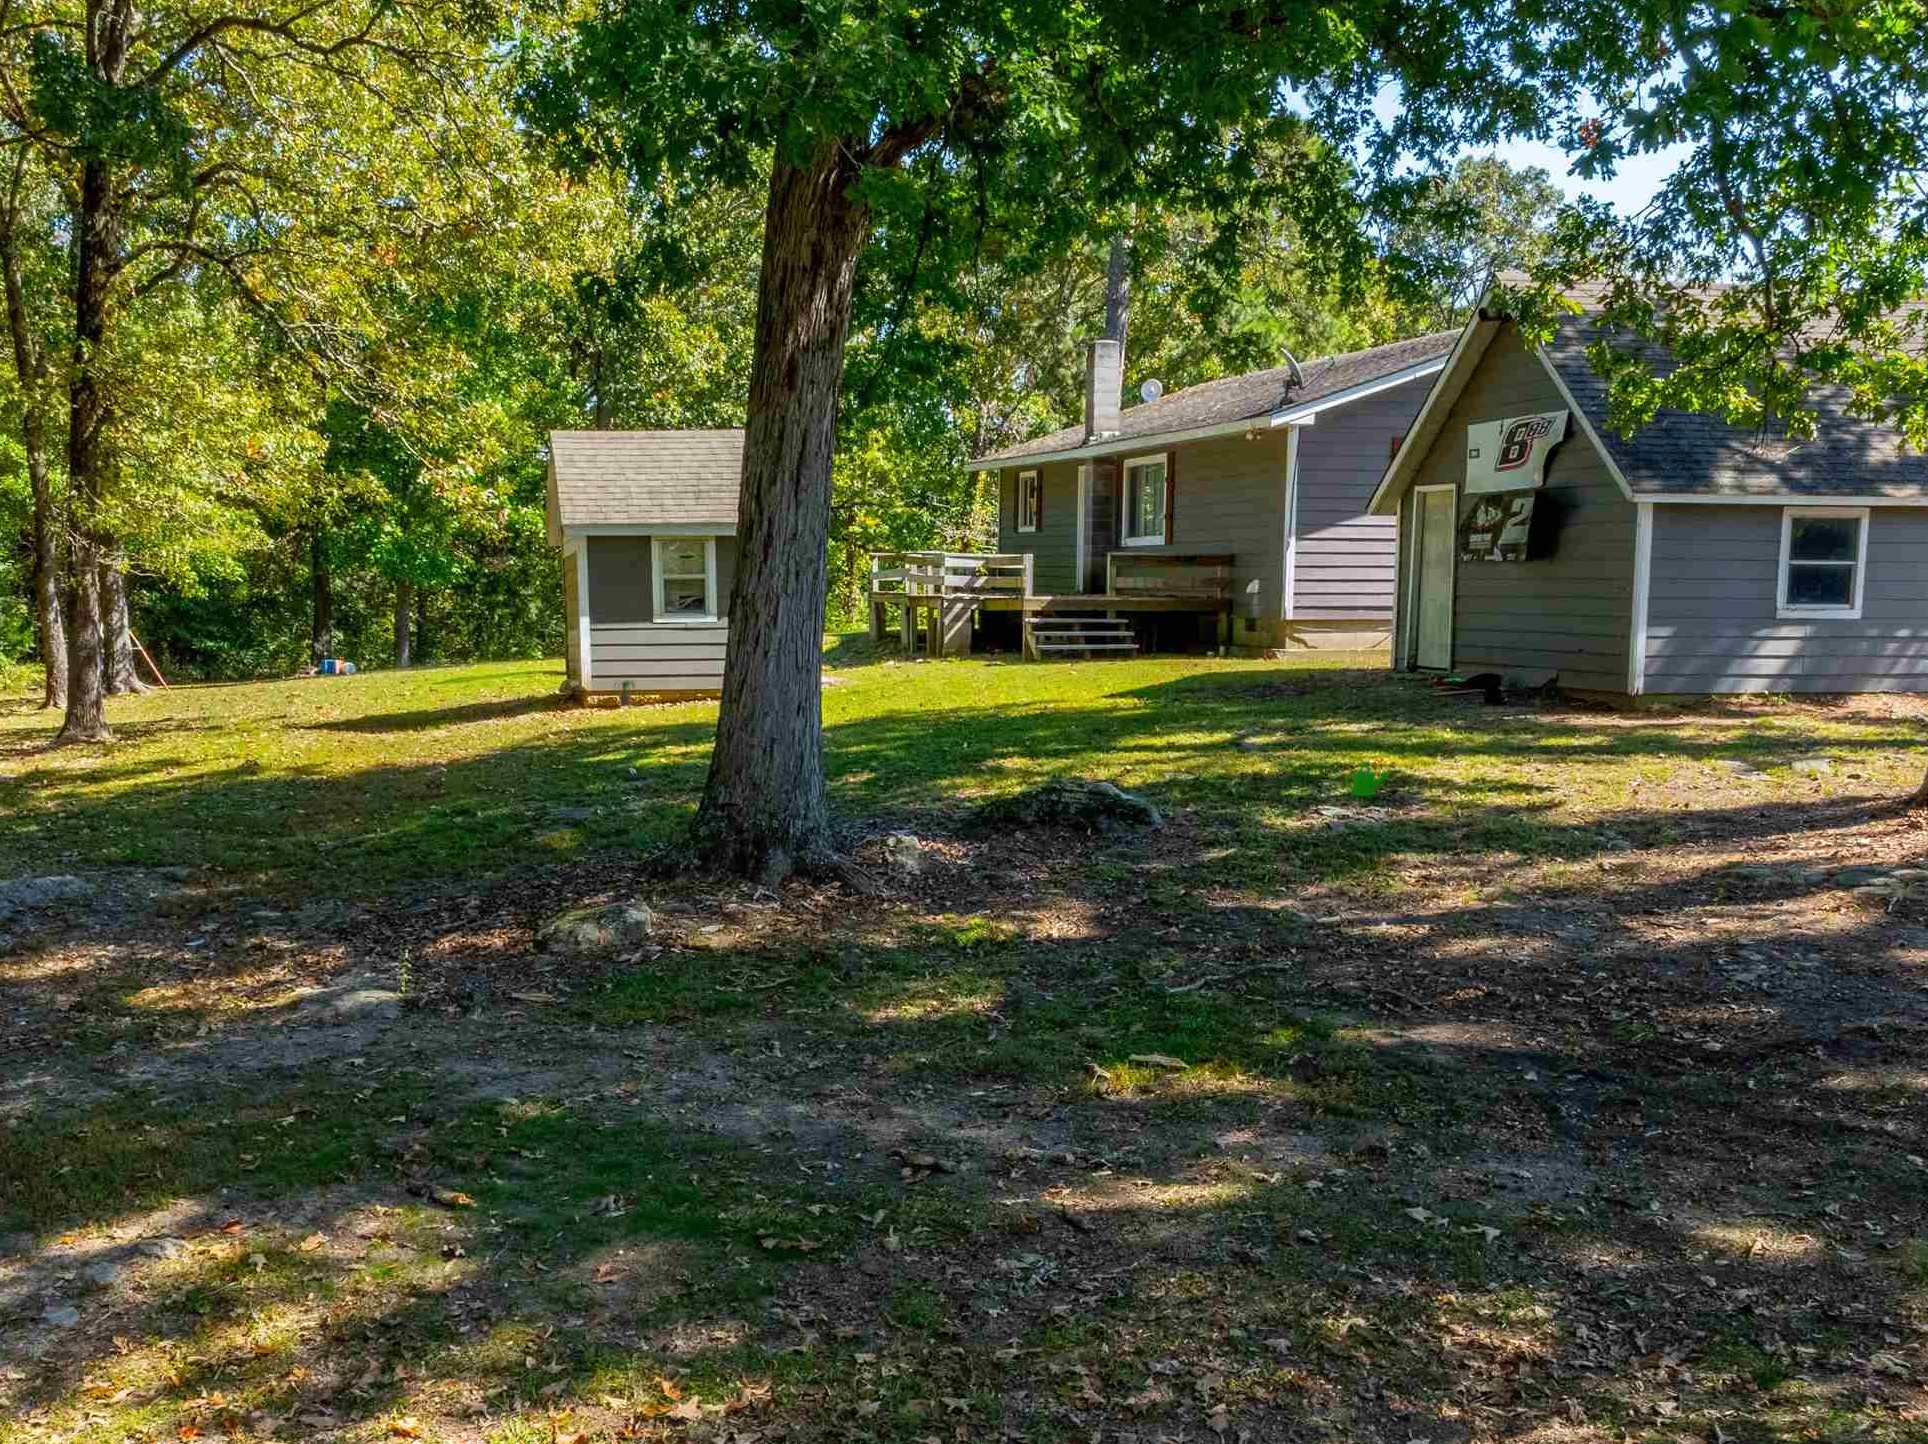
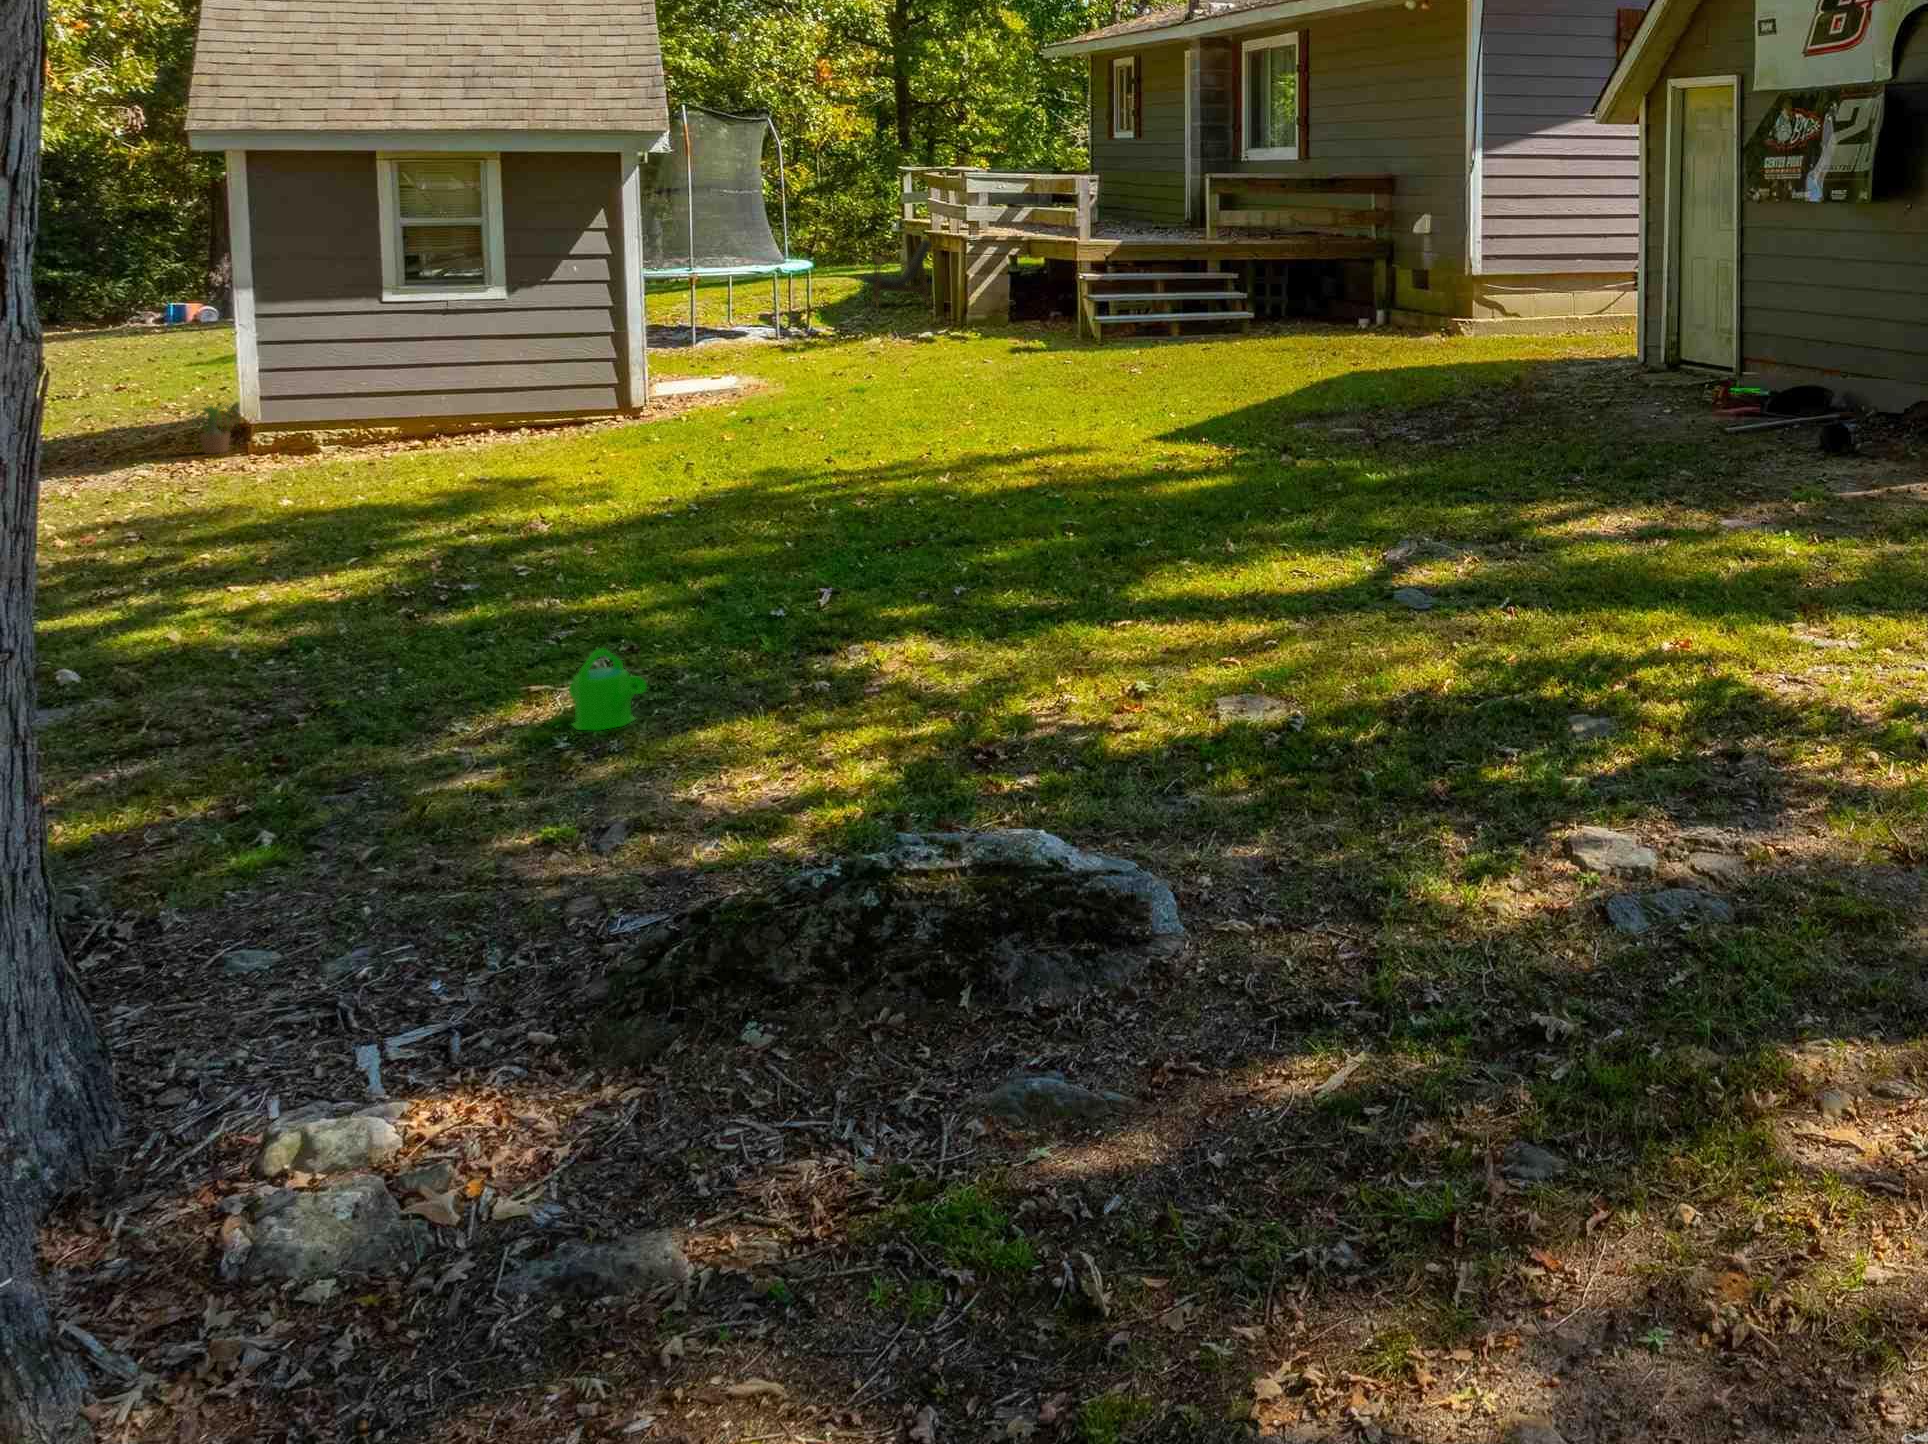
lounge chair: none [866,602,912,648] -> present [863,239,931,306]
watering can: present [1345,761,1388,796] -> present [569,648,647,730]

